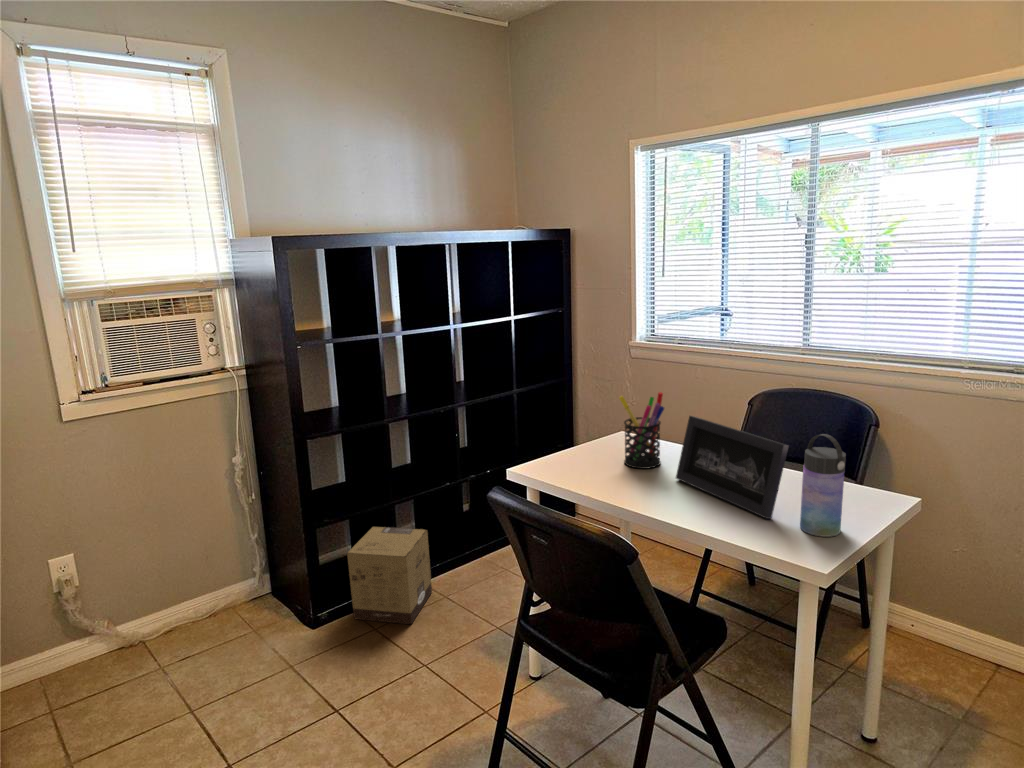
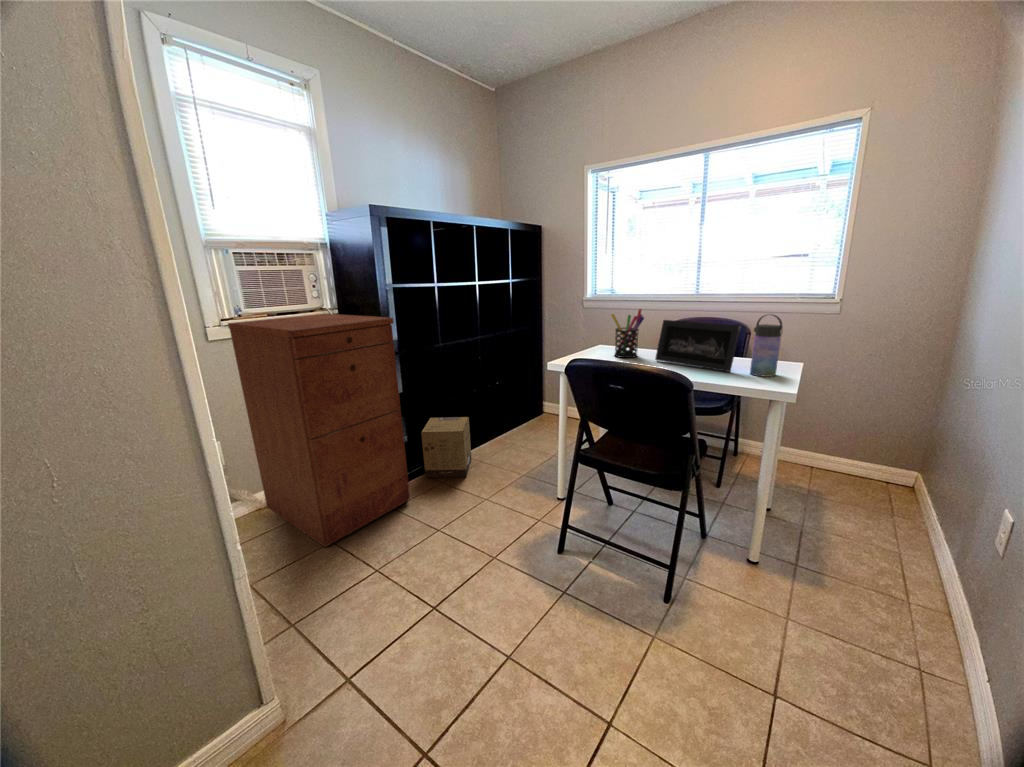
filing cabinet: none [84,377,315,723] -> present [228,314,410,547]

